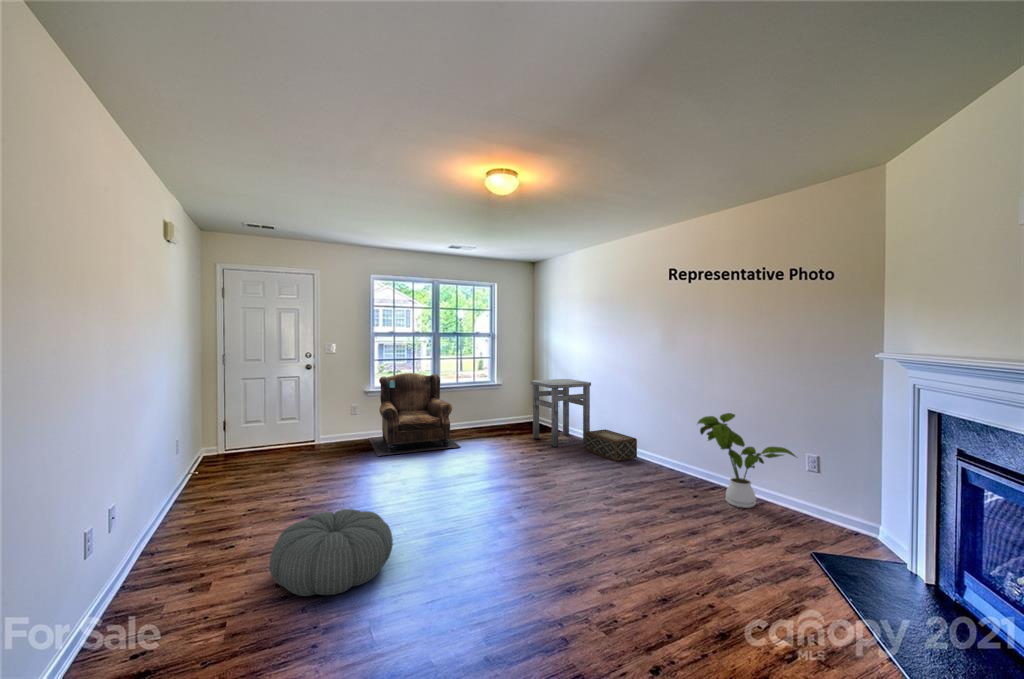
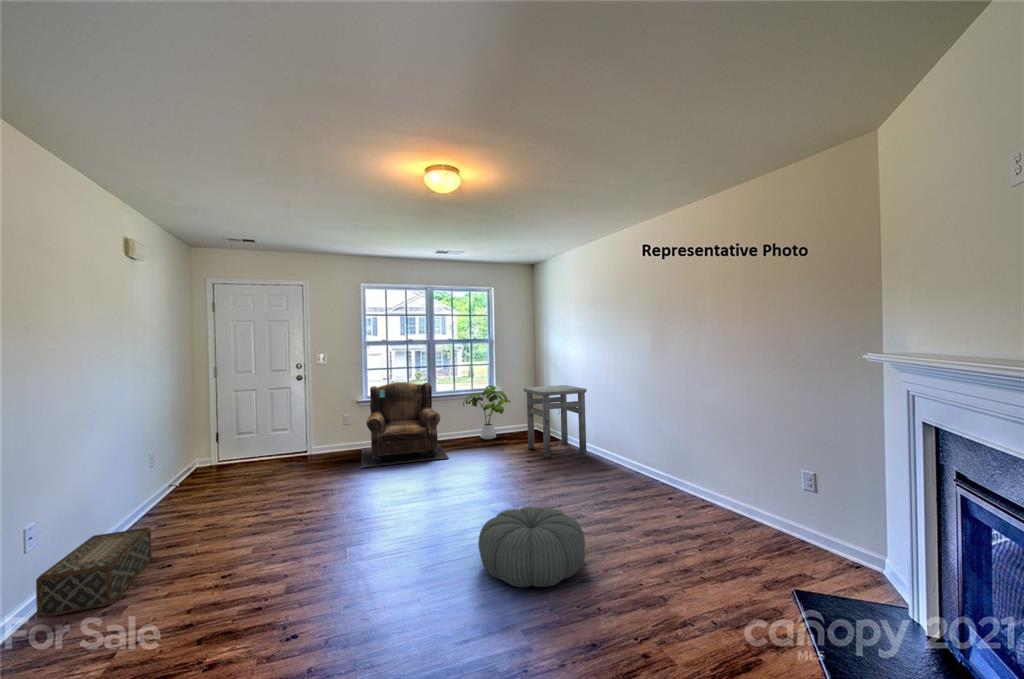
house plant: present [697,413,796,508] -> present [463,385,511,439]
woven basket: present [586,429,637,461] -> present [36,528,152,619]
pouf: present [270,509,393,596] -> present [478,507,585,587]

